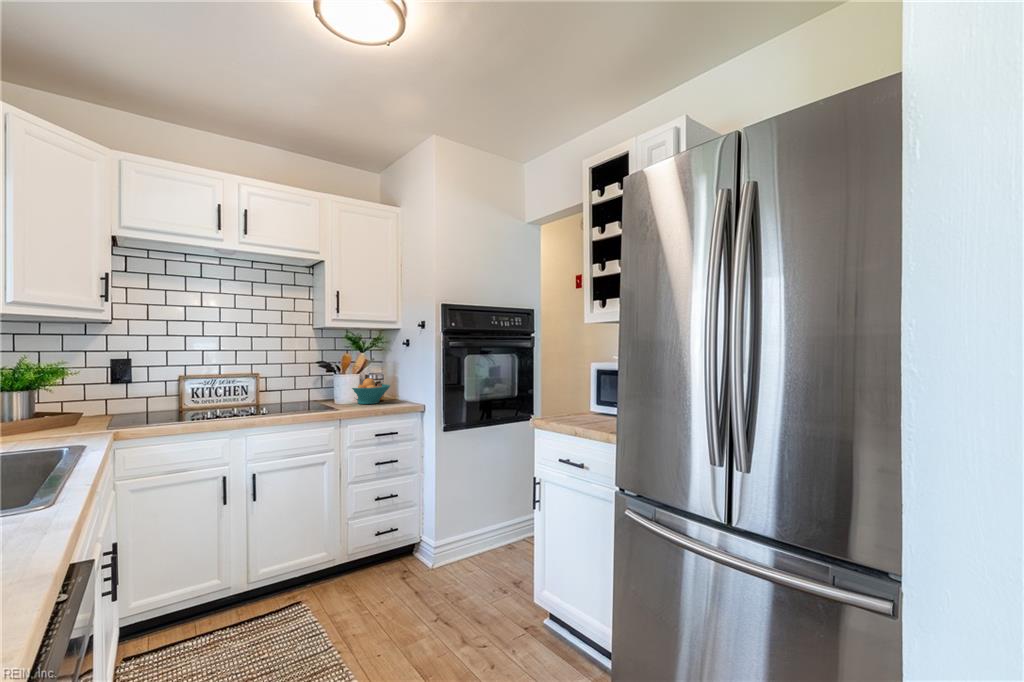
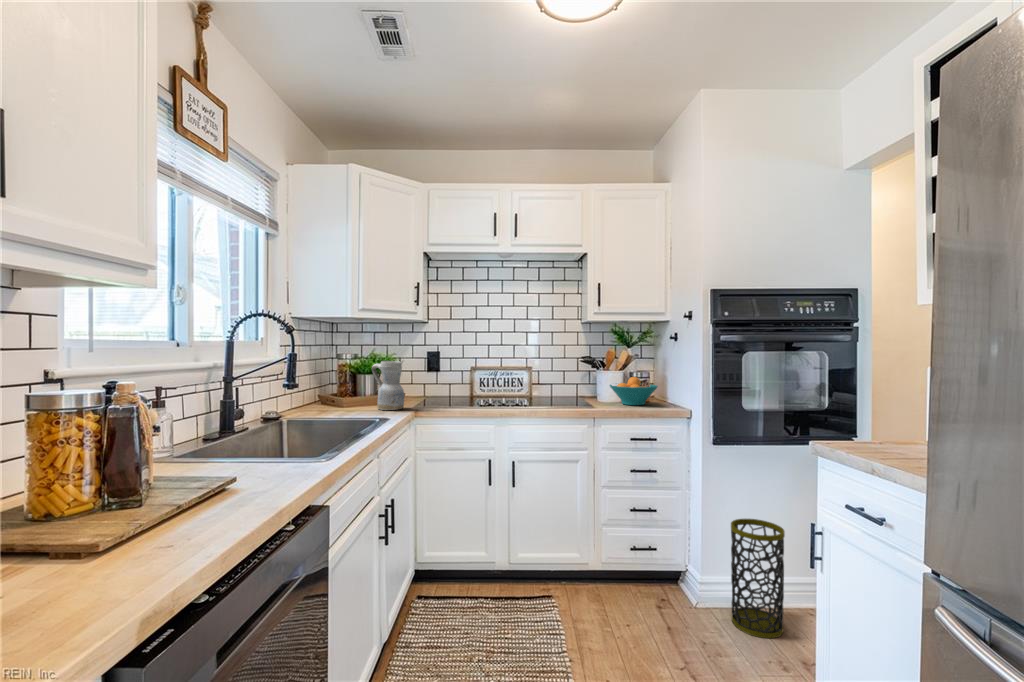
ceramic pitcher: none [39,374,98,439] -> present [372,361,404,410]
trash can: none [458,484,496,575] -> present [731,519,785,638]

